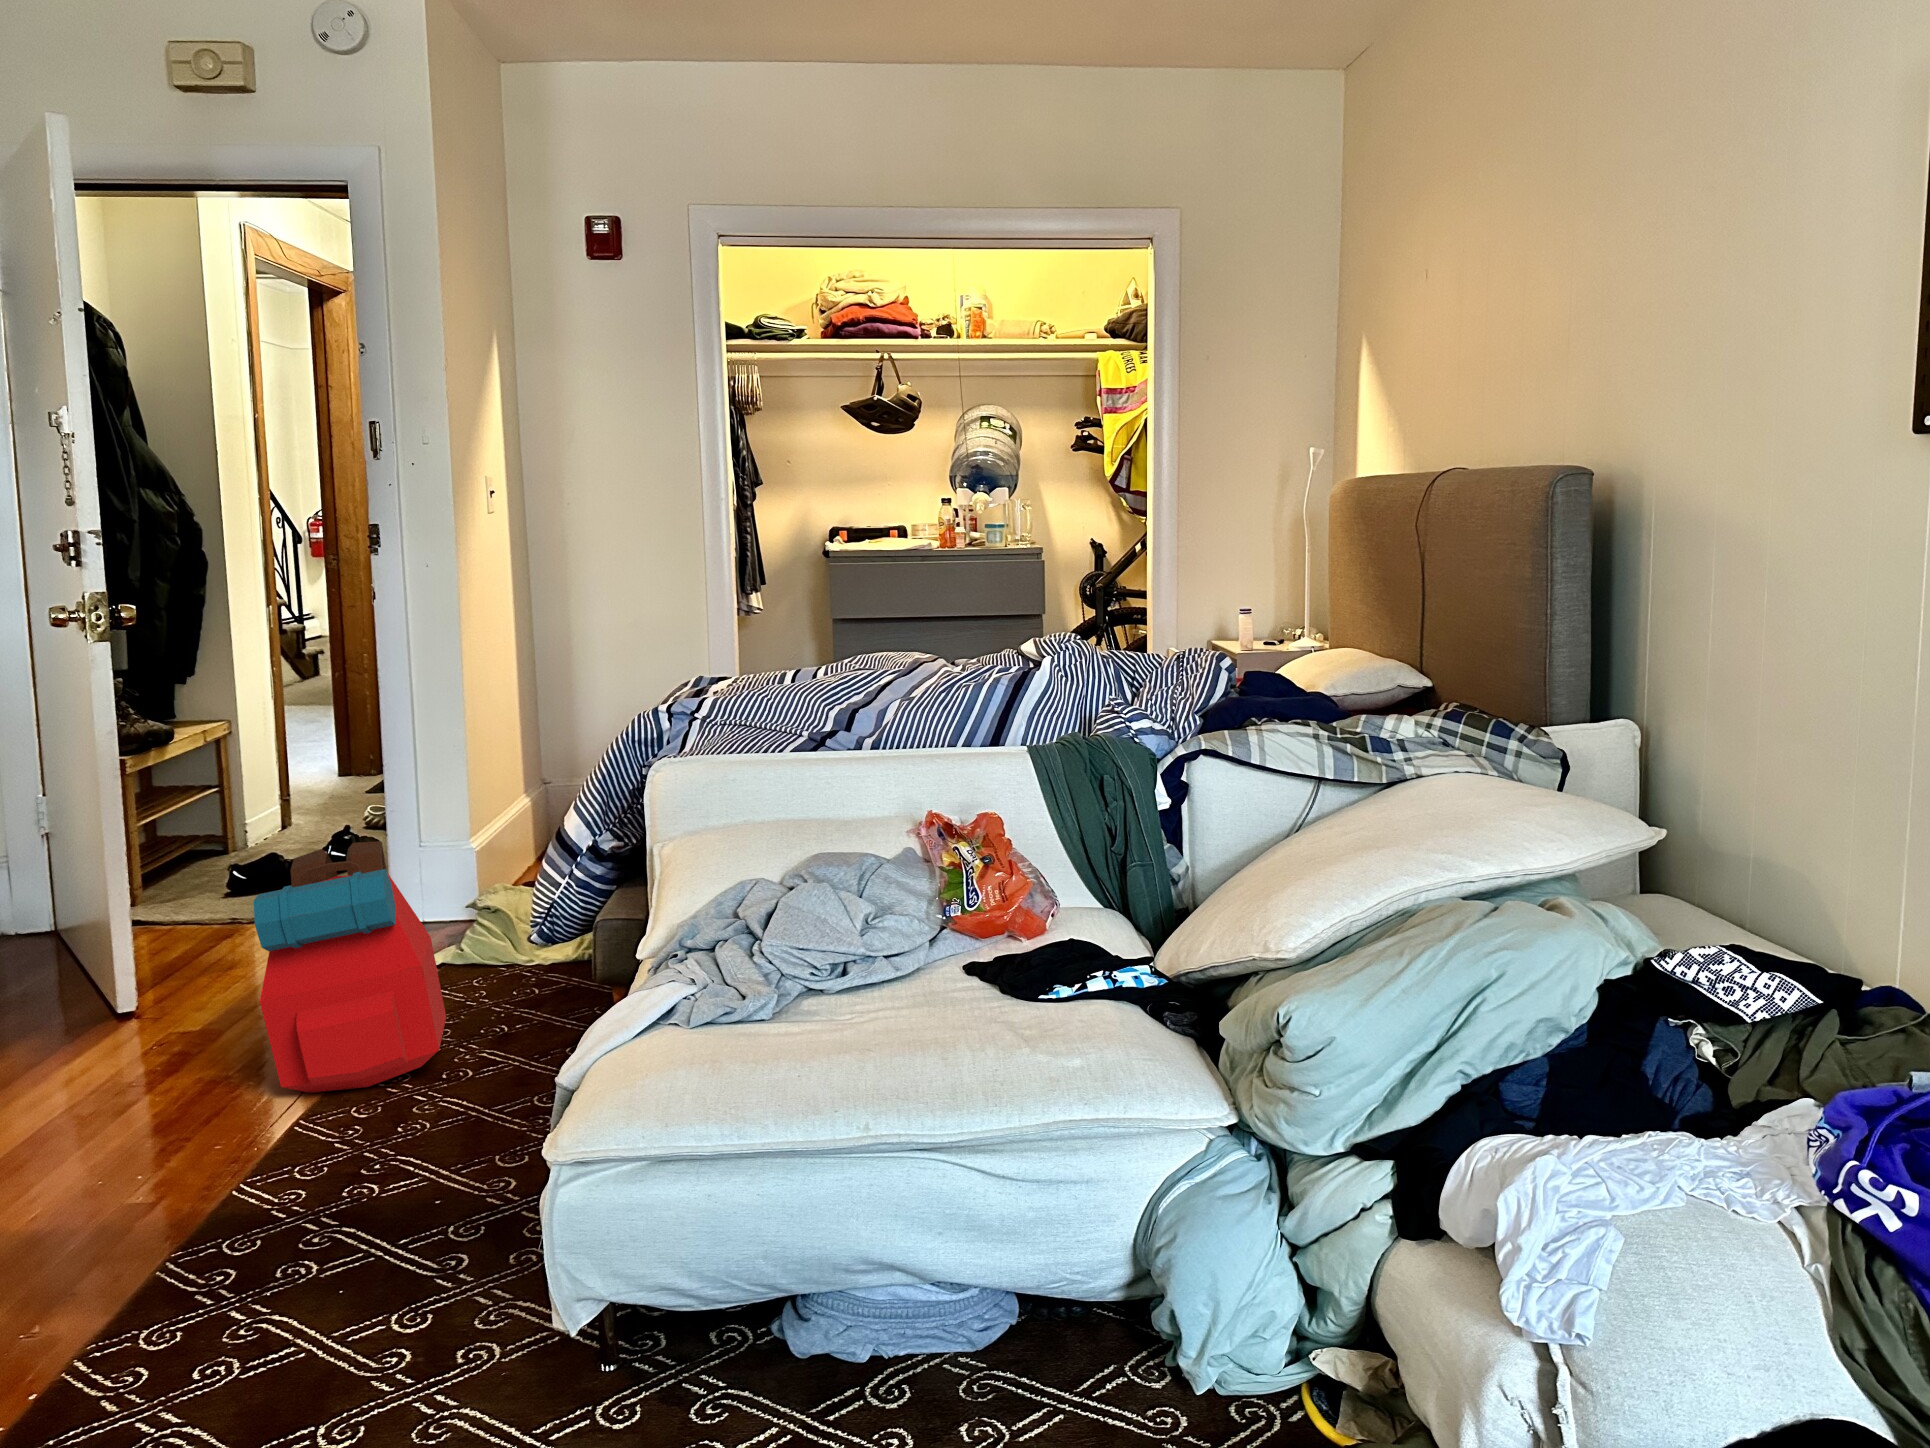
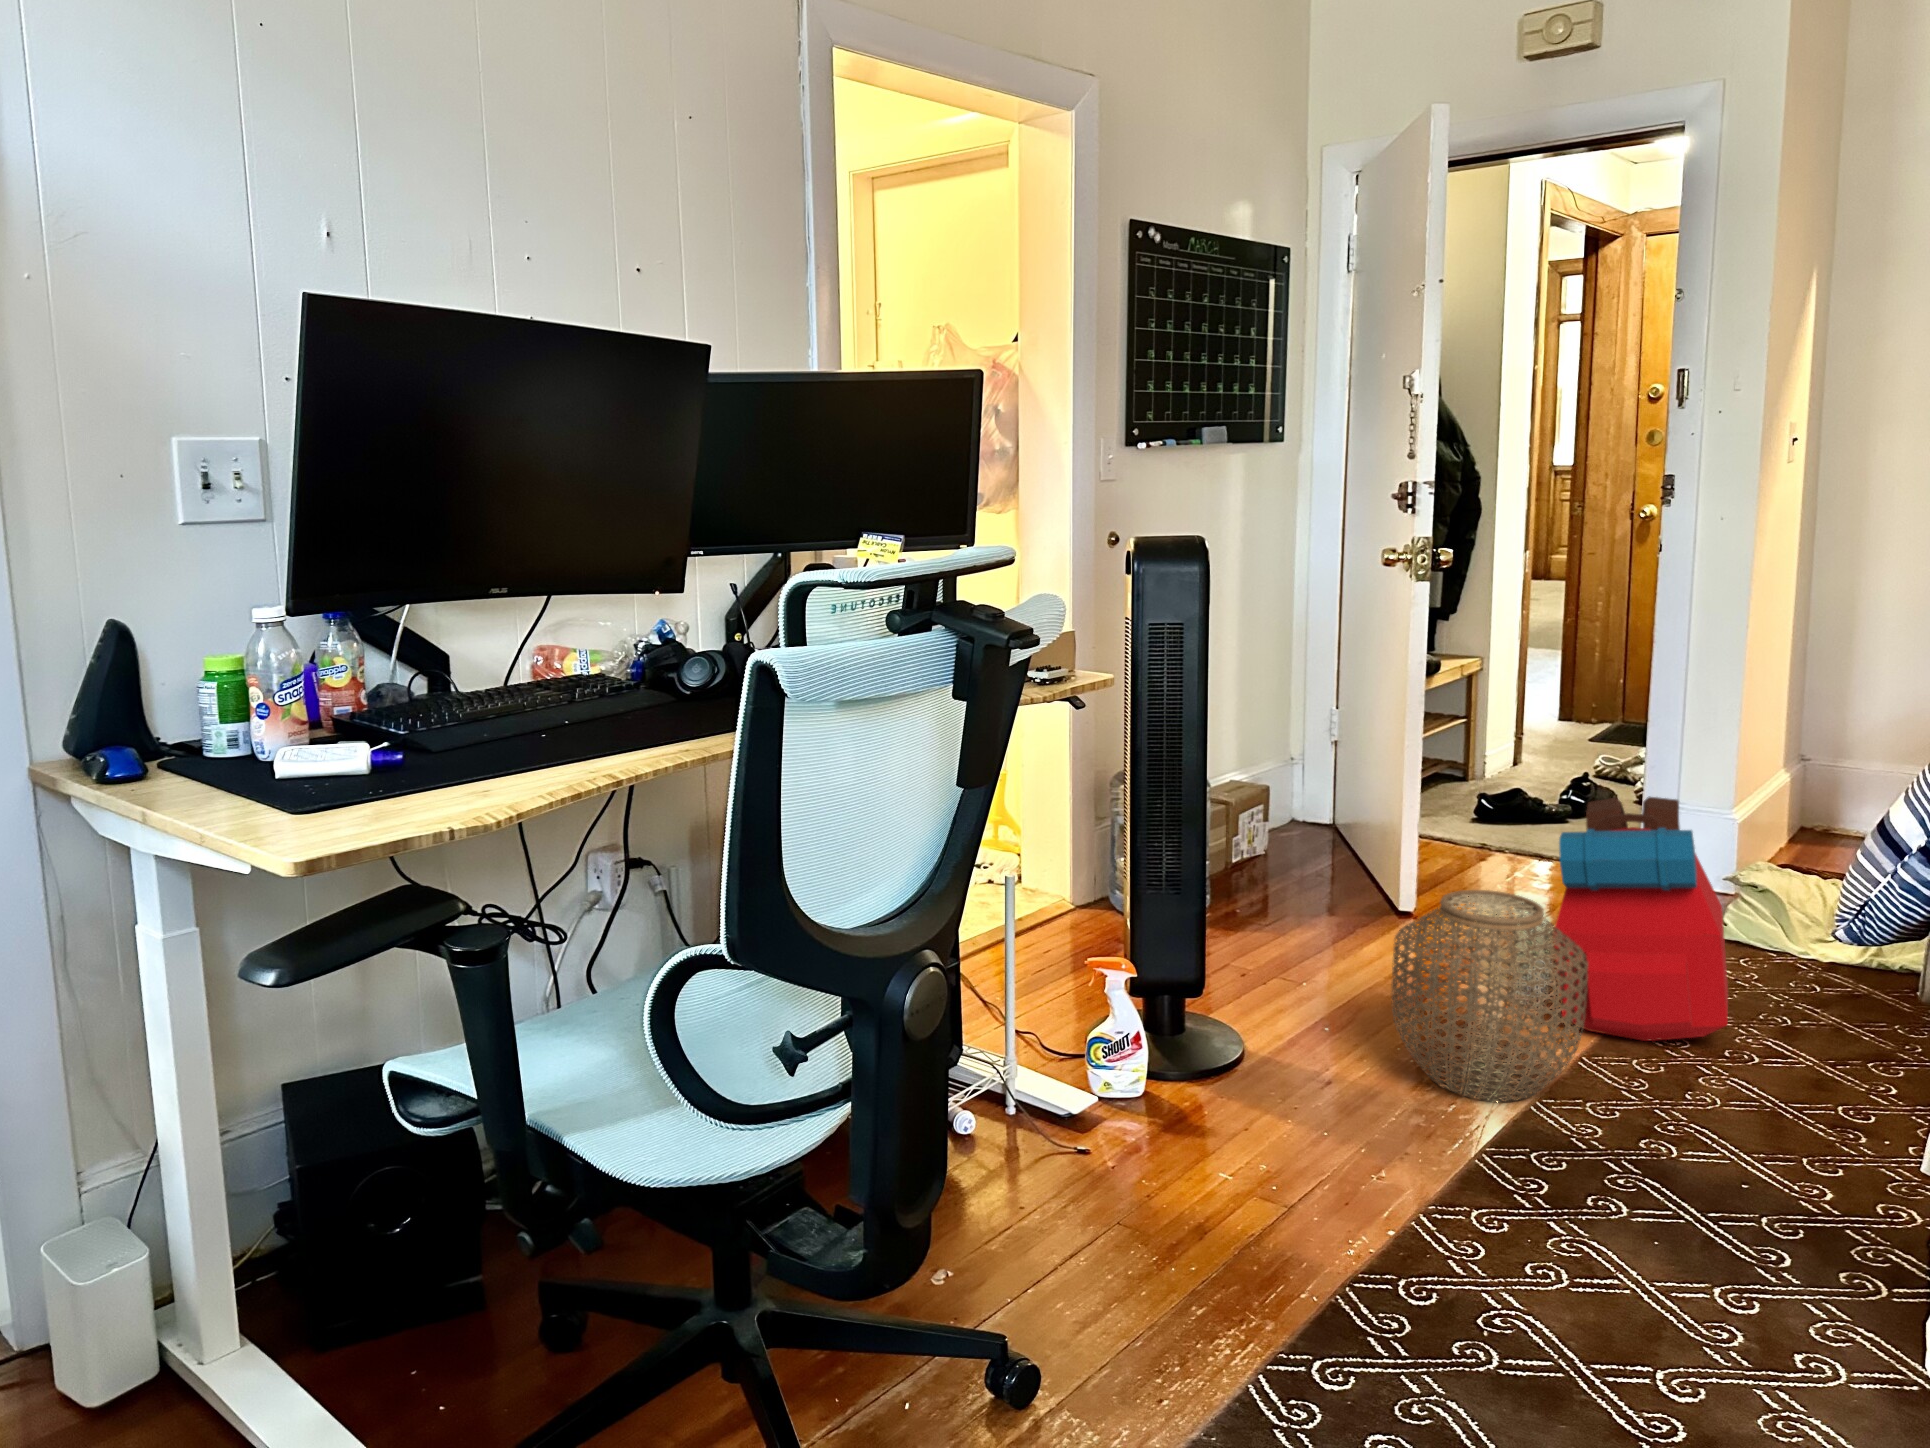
woven basket: none [54,971,284,1204] -> present [1392,890,1588,1101]

